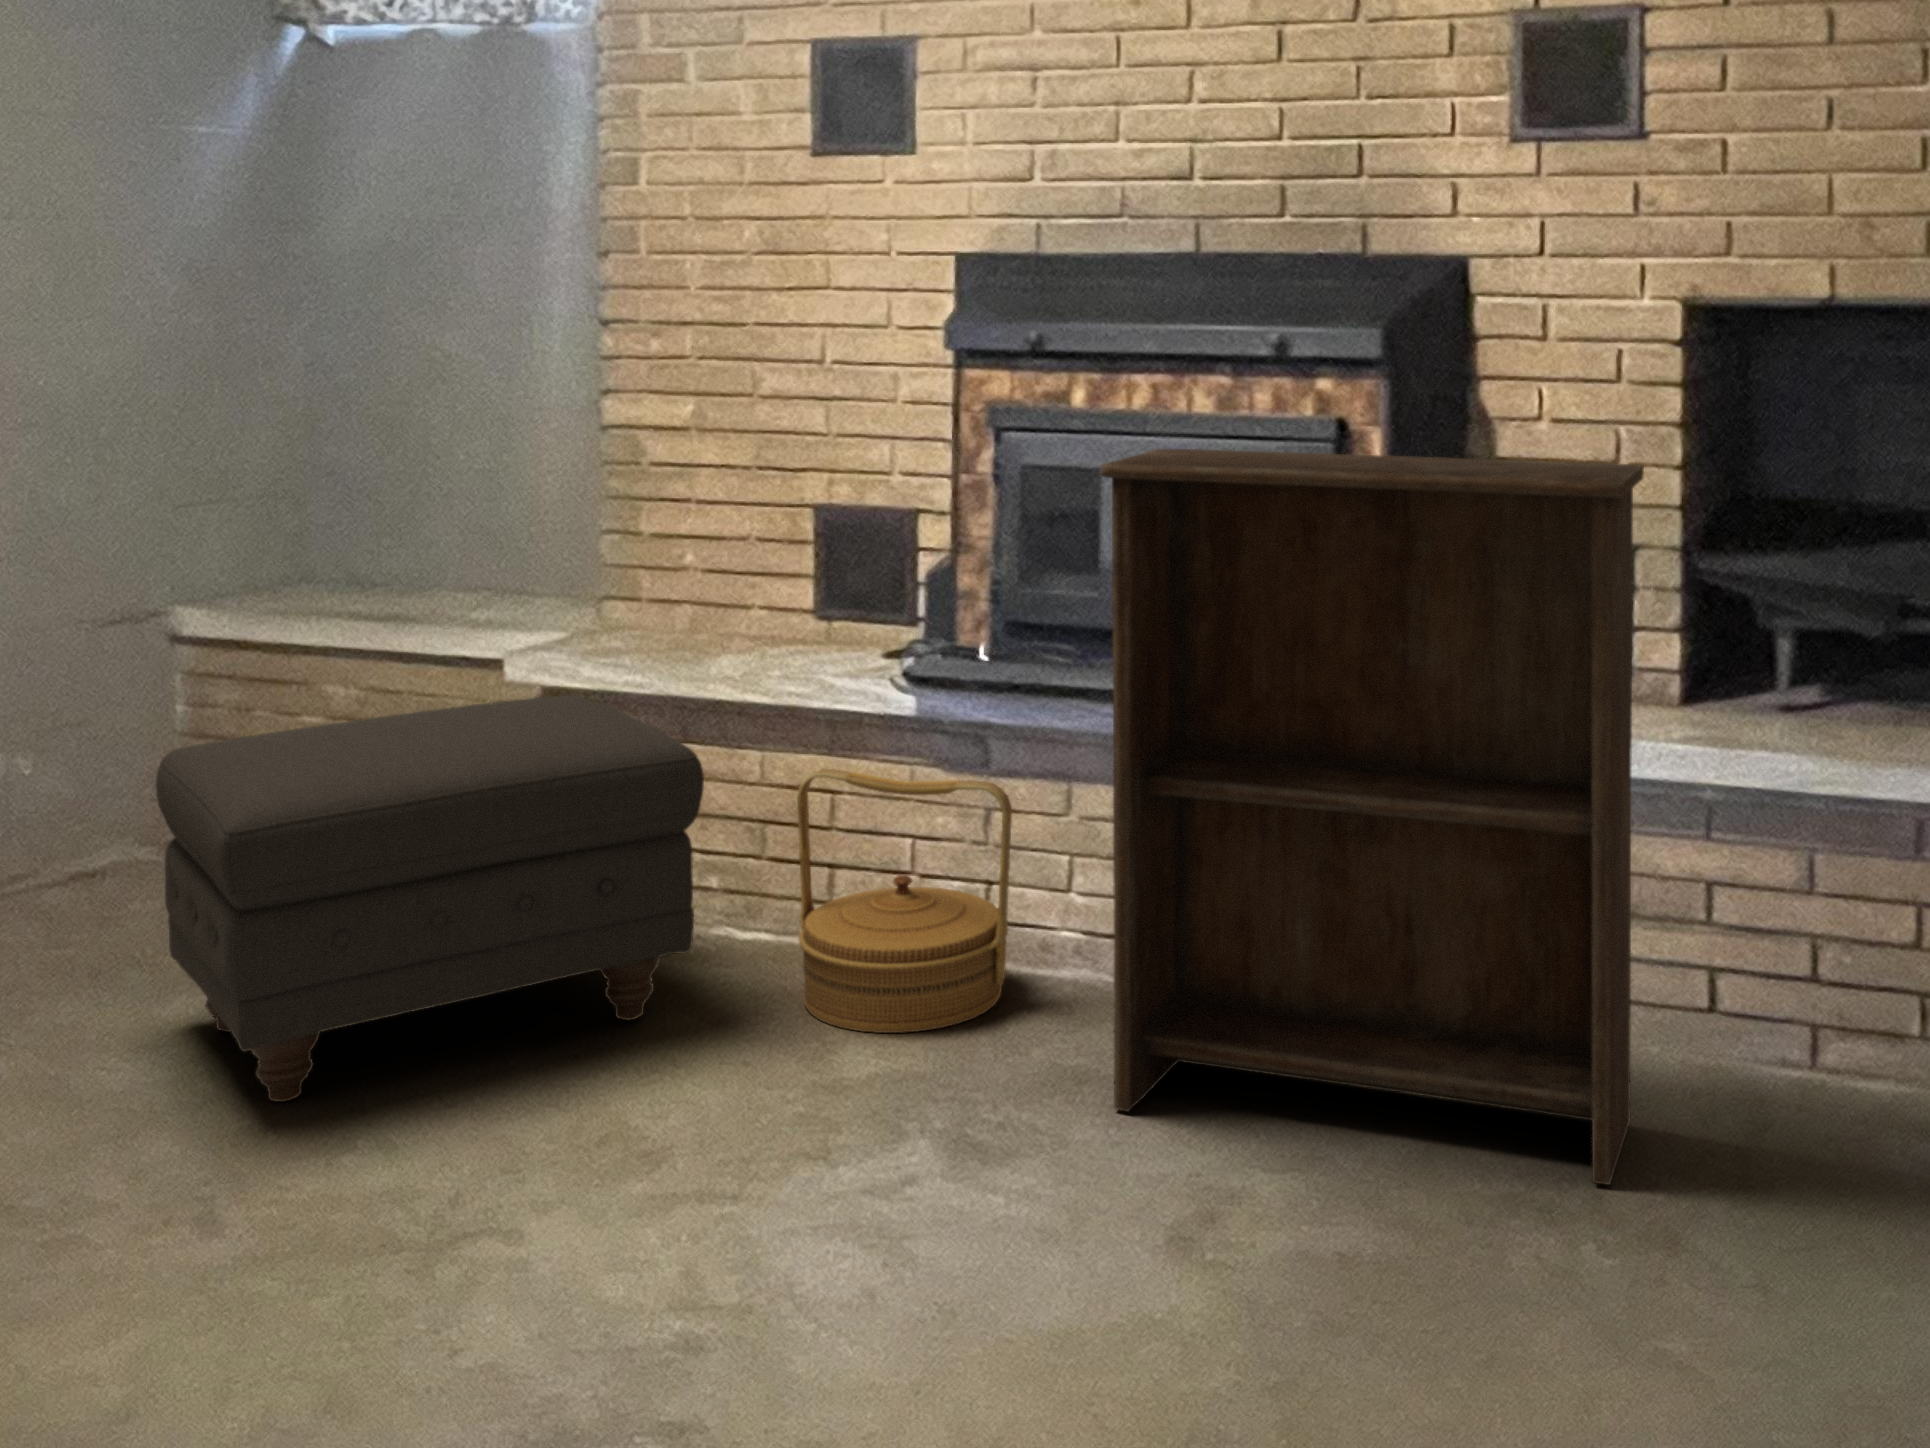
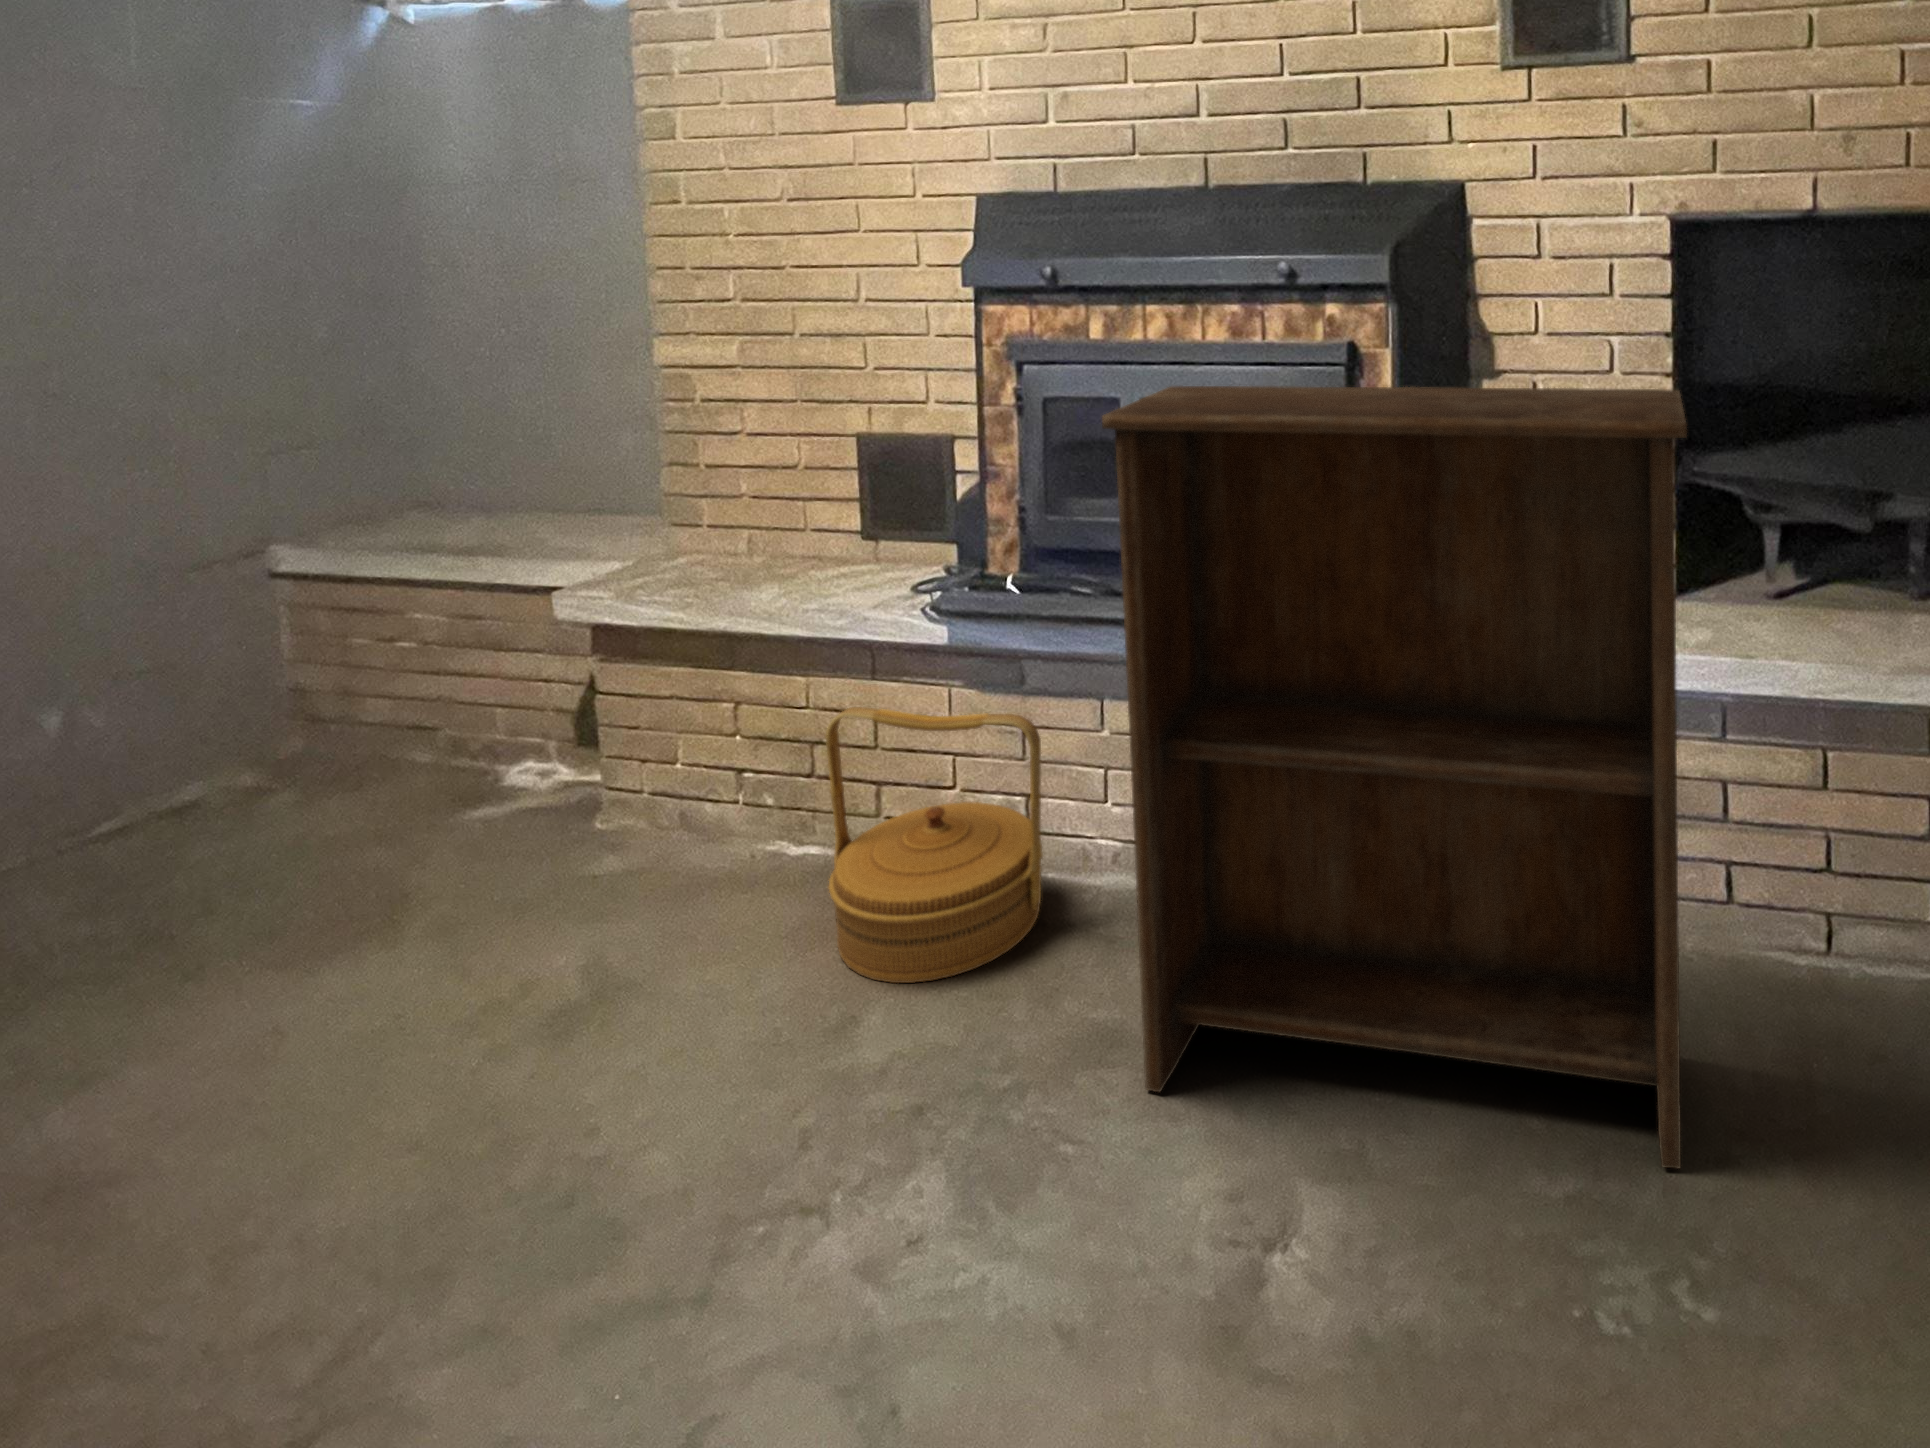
ottoman: present [156,695,704,1102] -> none [43,638,712,1181]

